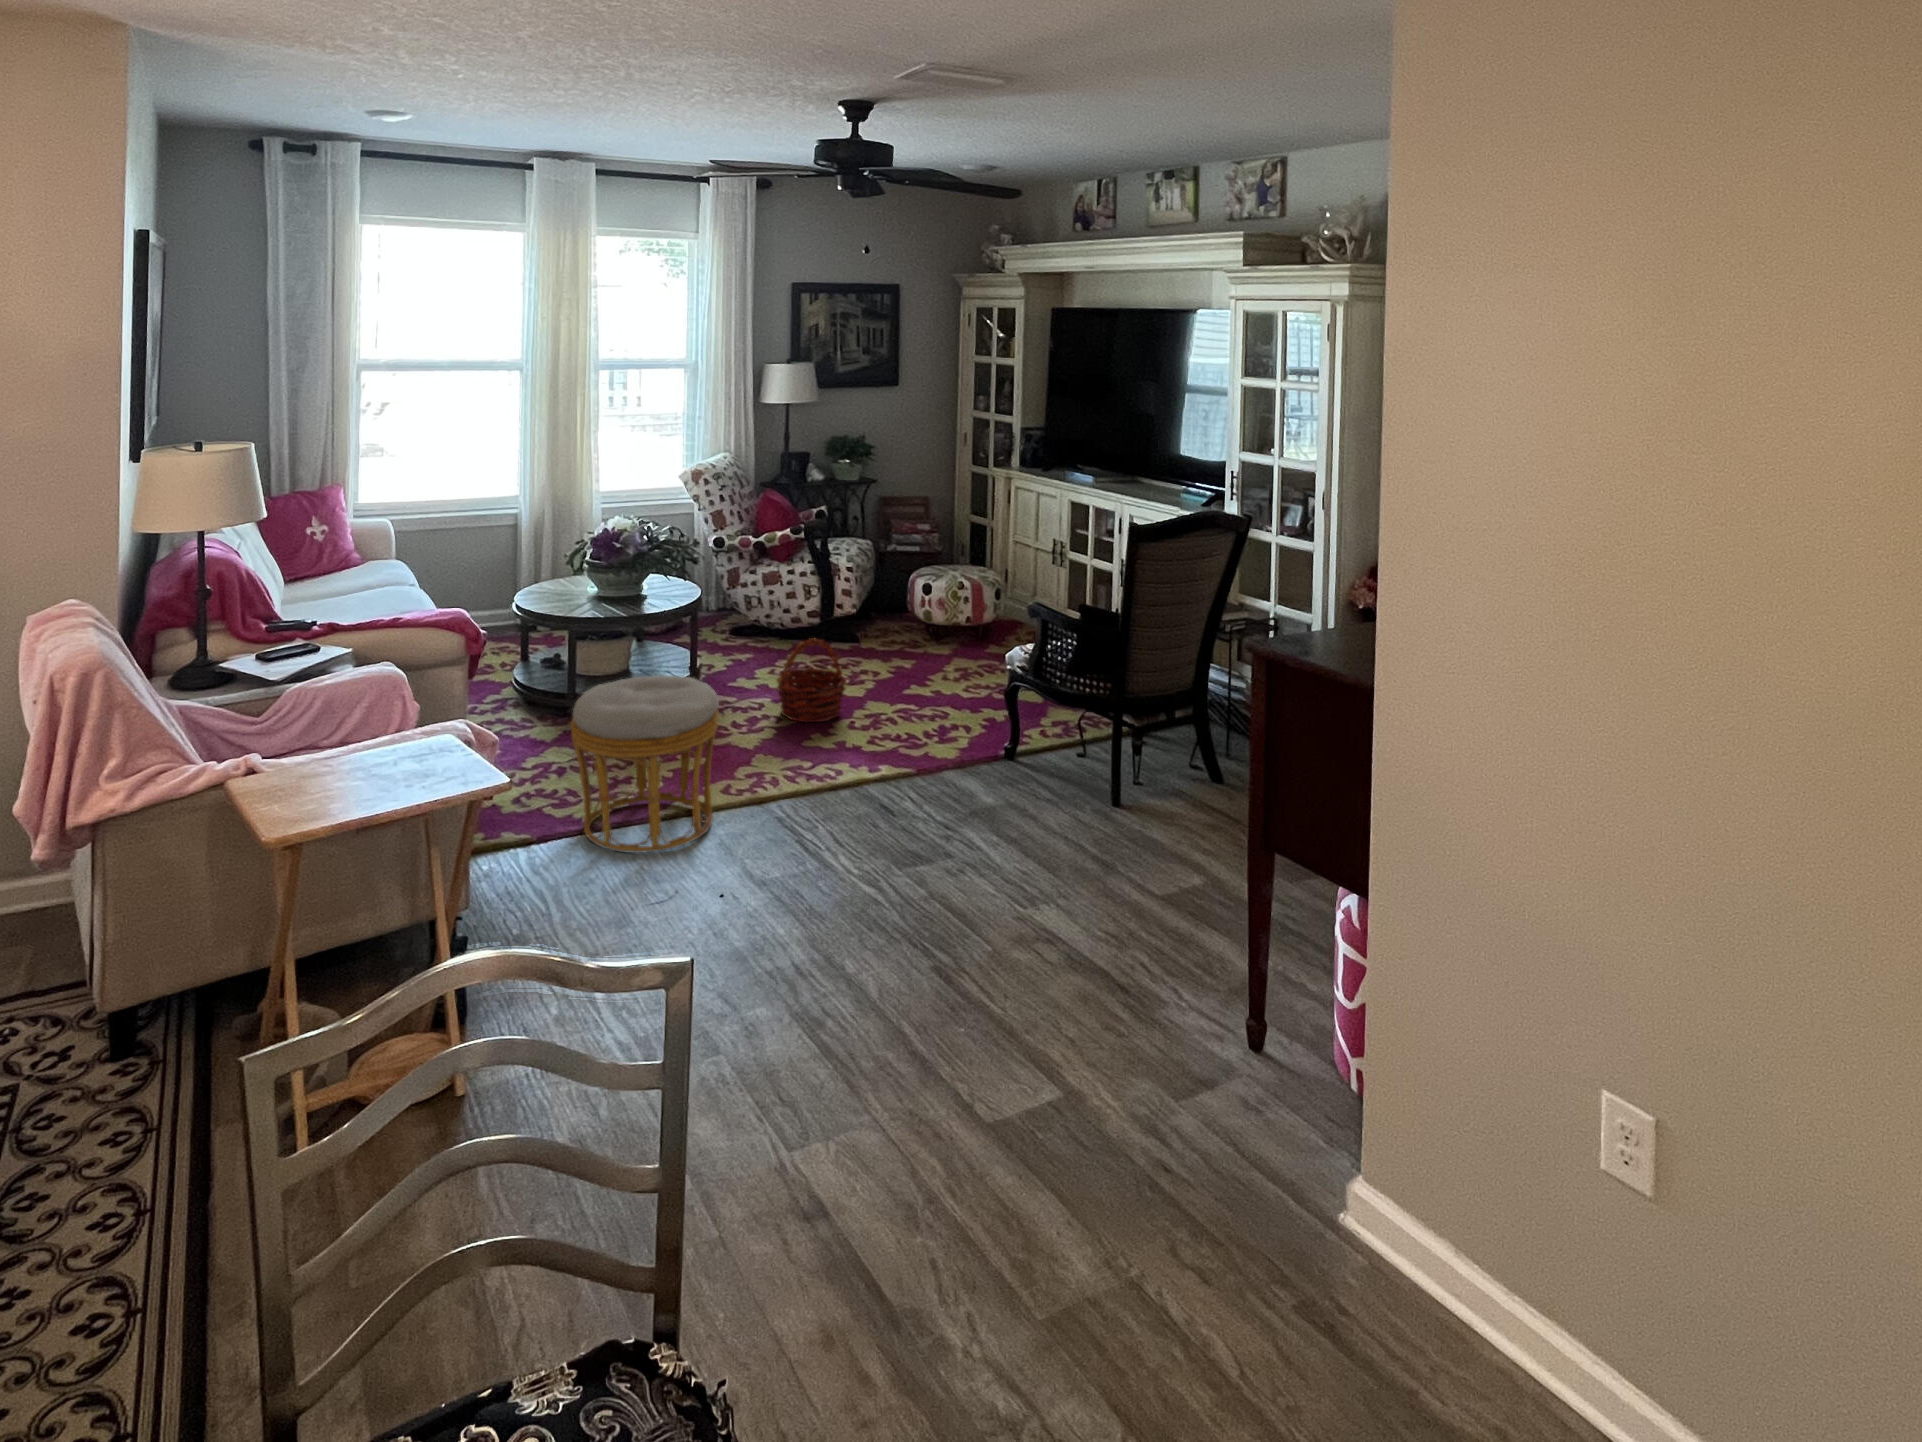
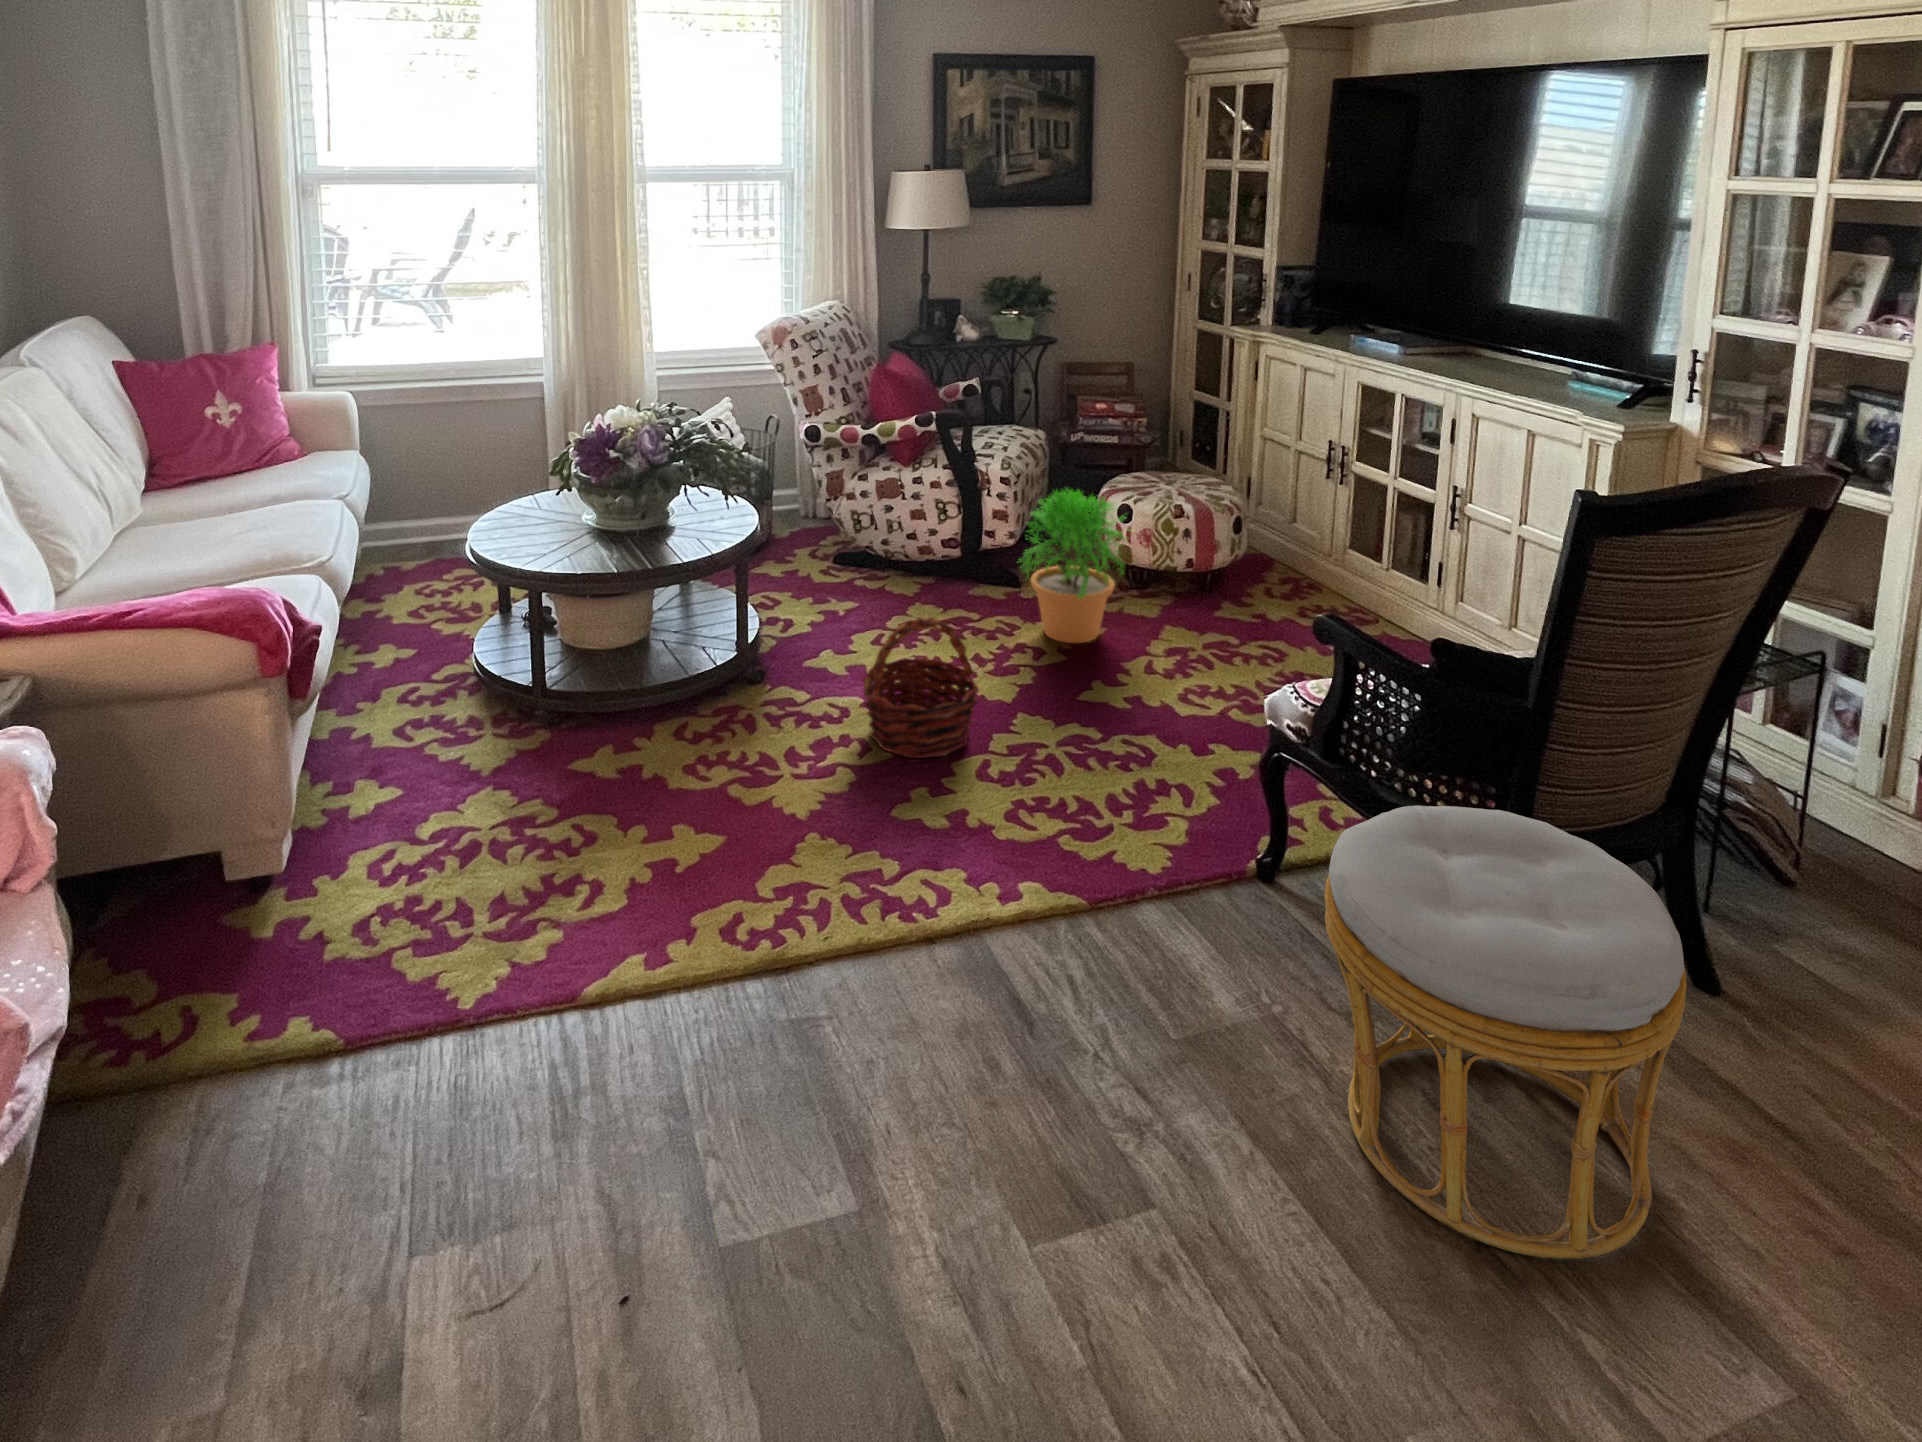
potted plant: none [862,566,936,668] -> present [1019,488,1129,643]
ottoman: present [571,676,719,853] -> present [1325,805,1687,1259]

